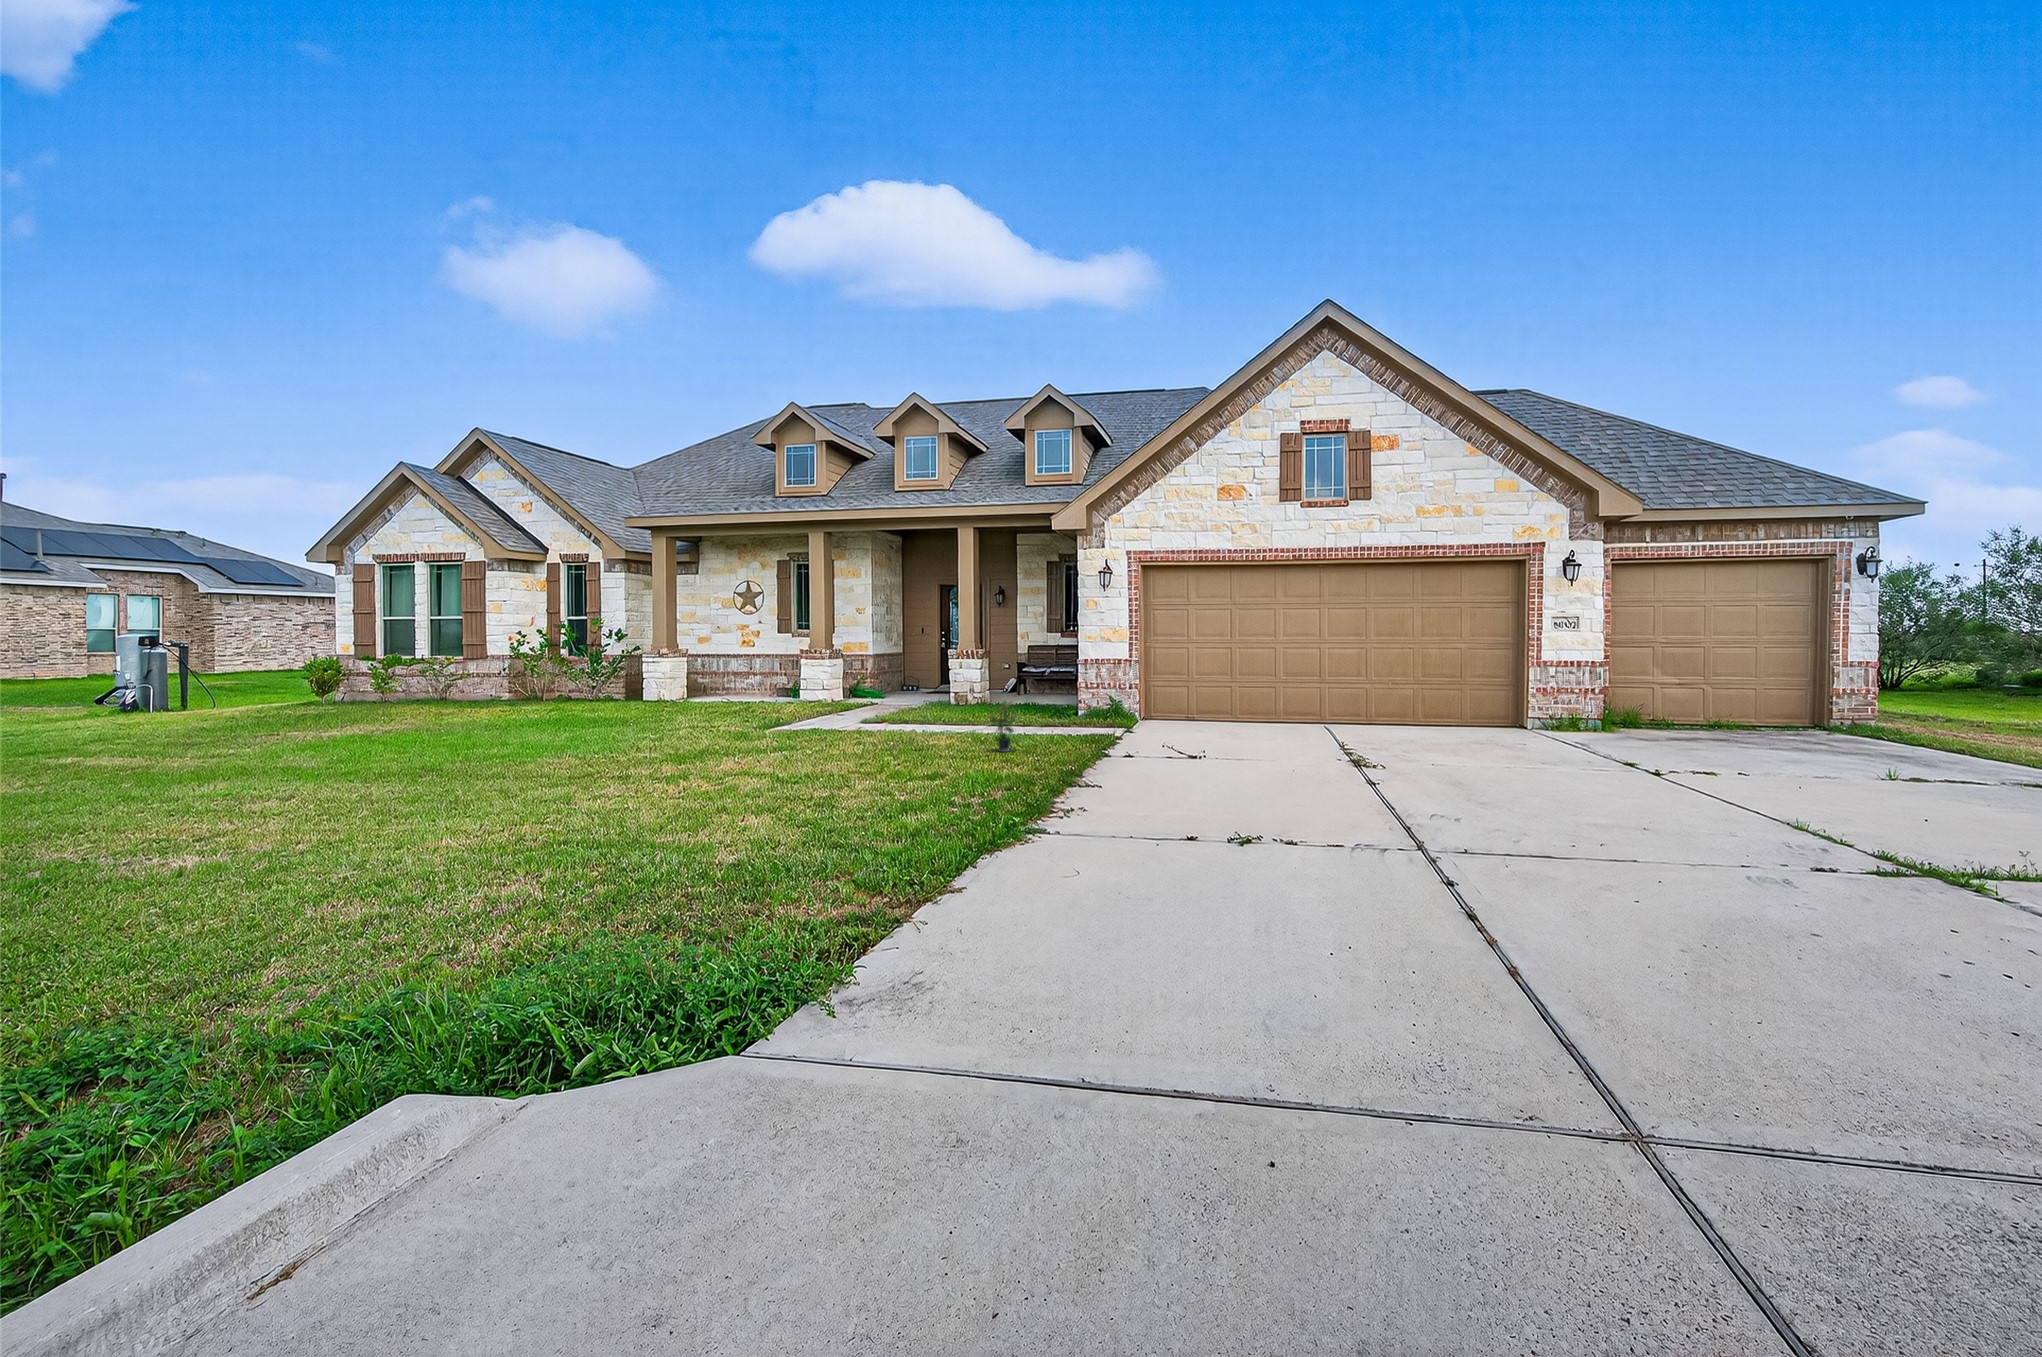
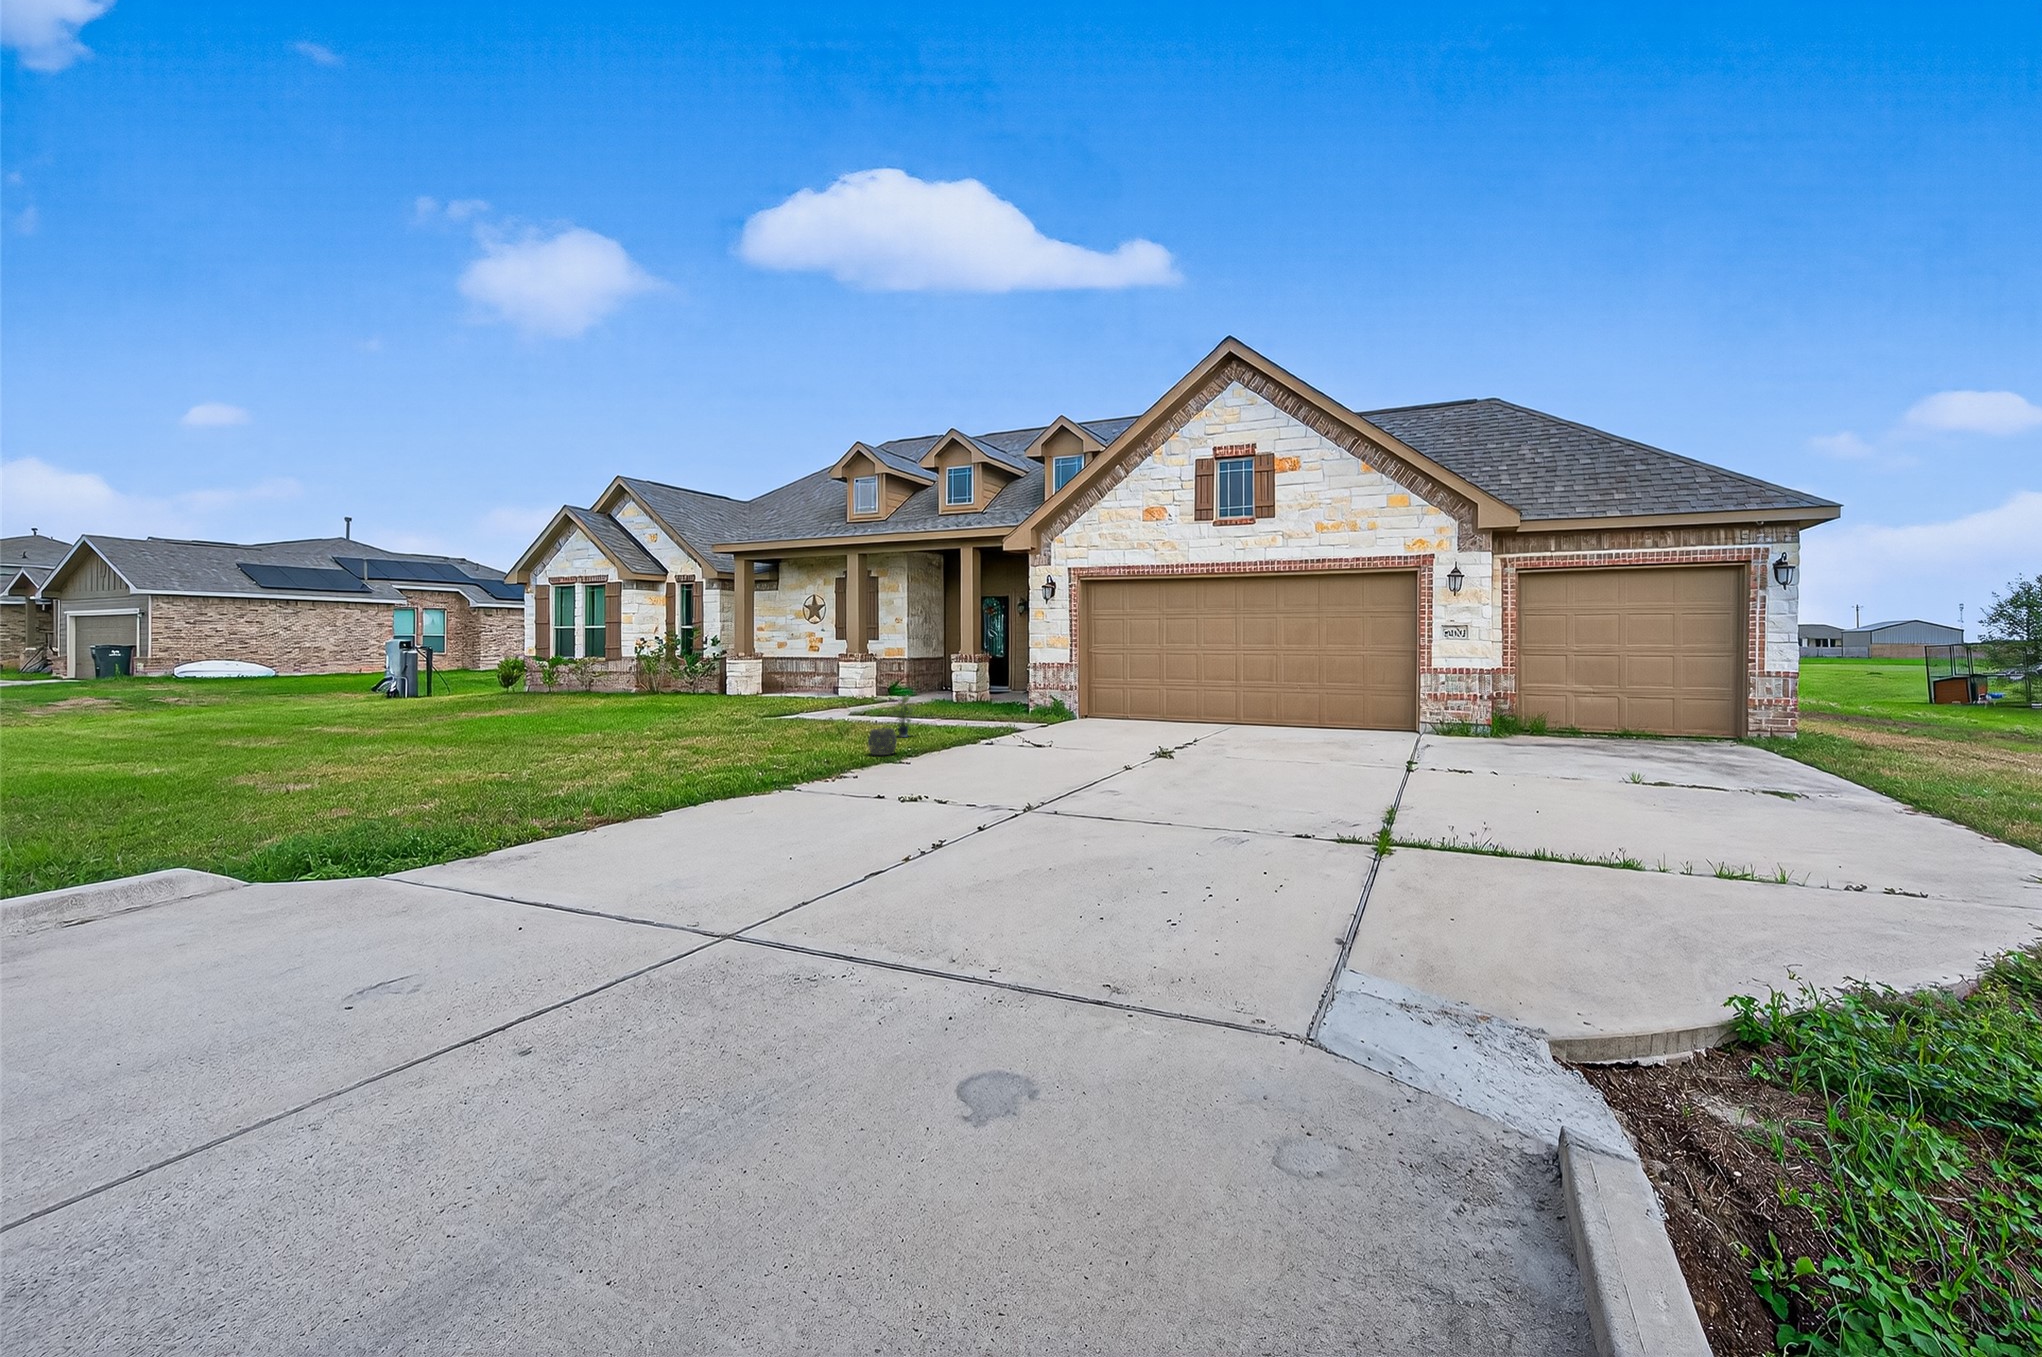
woven basket: none [1012,742,1049,777] -> present [868,728,897,755]

